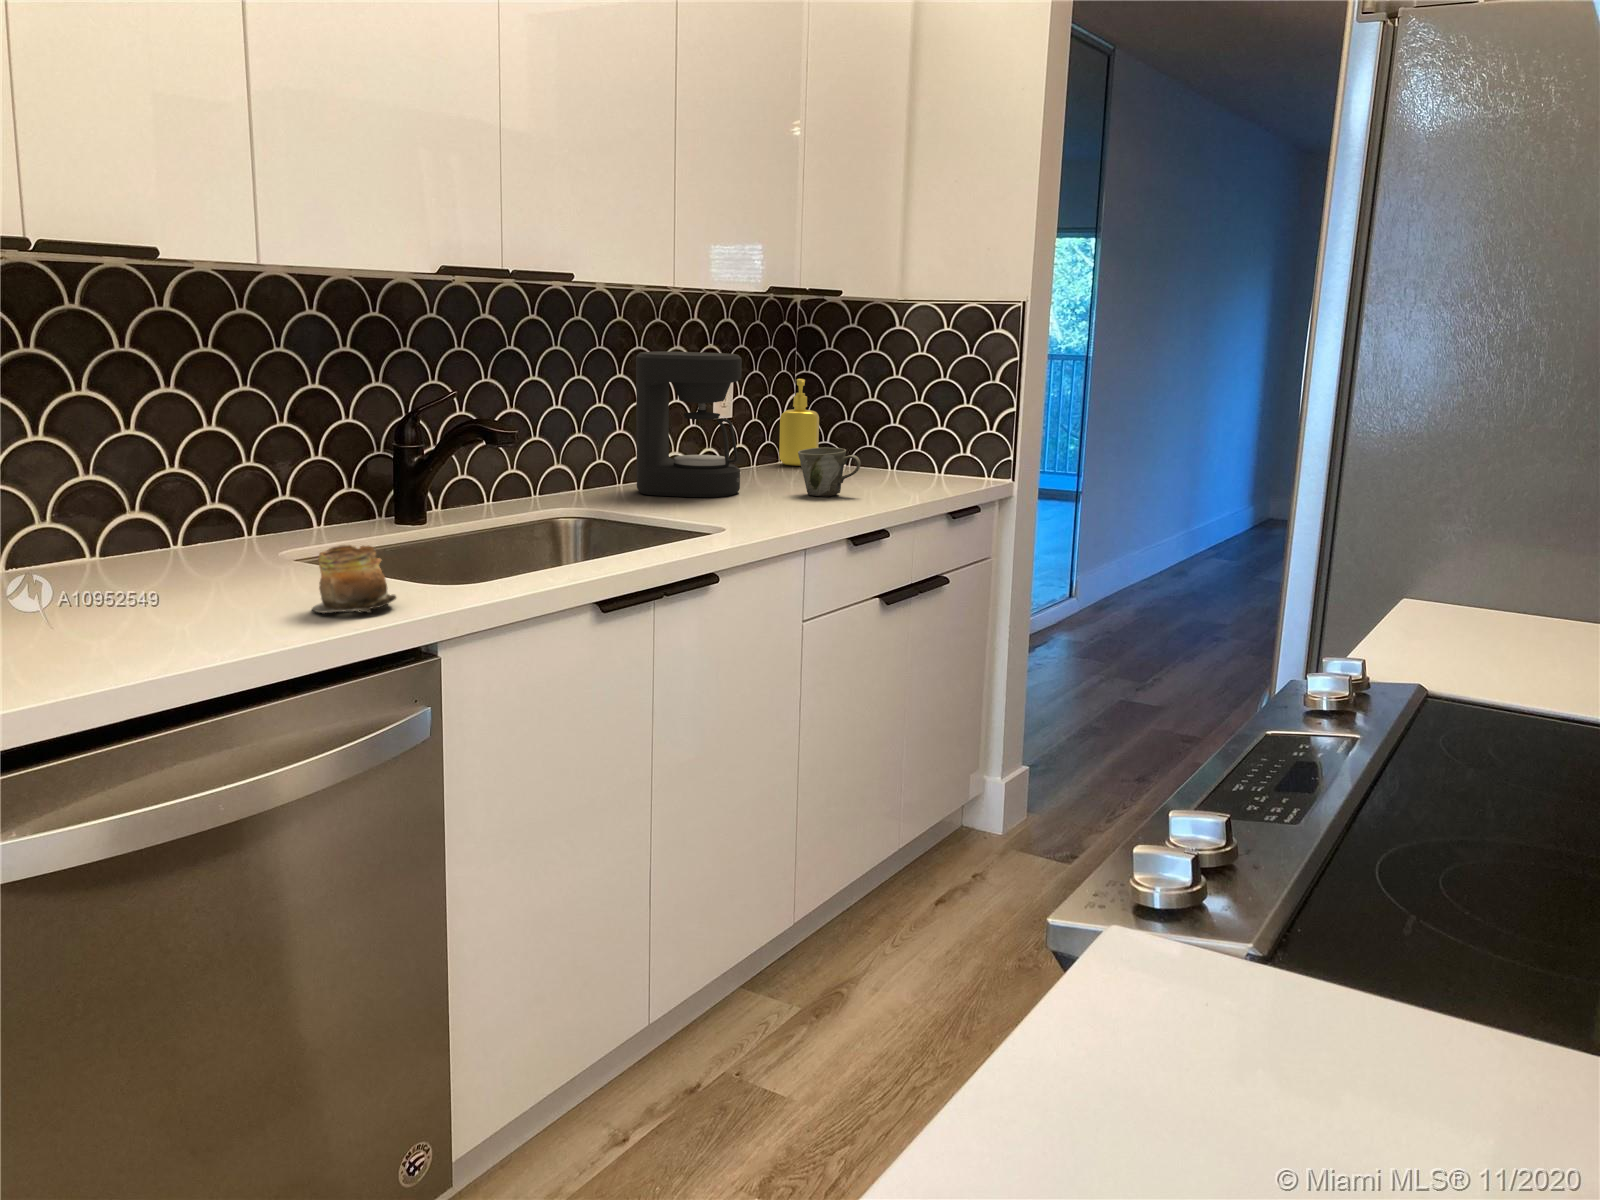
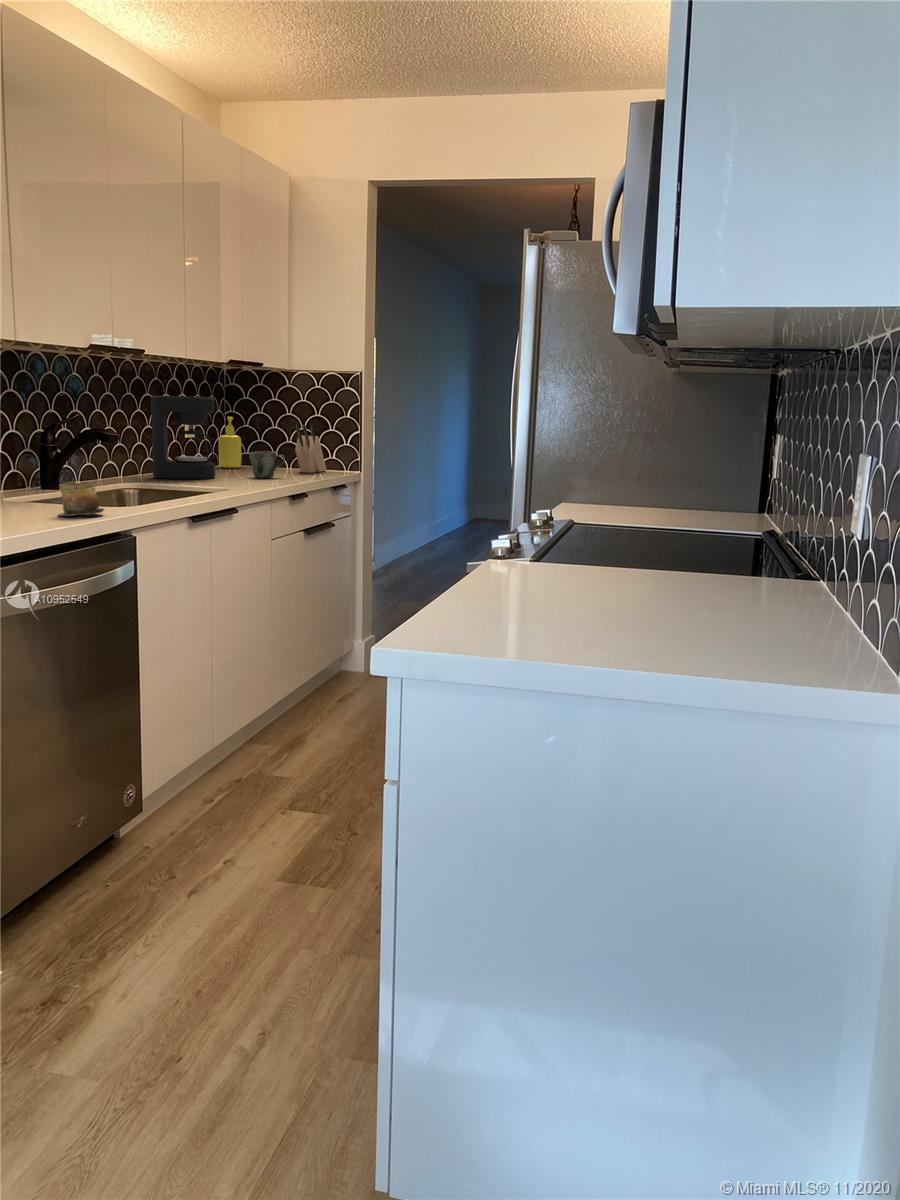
knife block: none [894,396,956,482] -> present [295,424,326,473]

